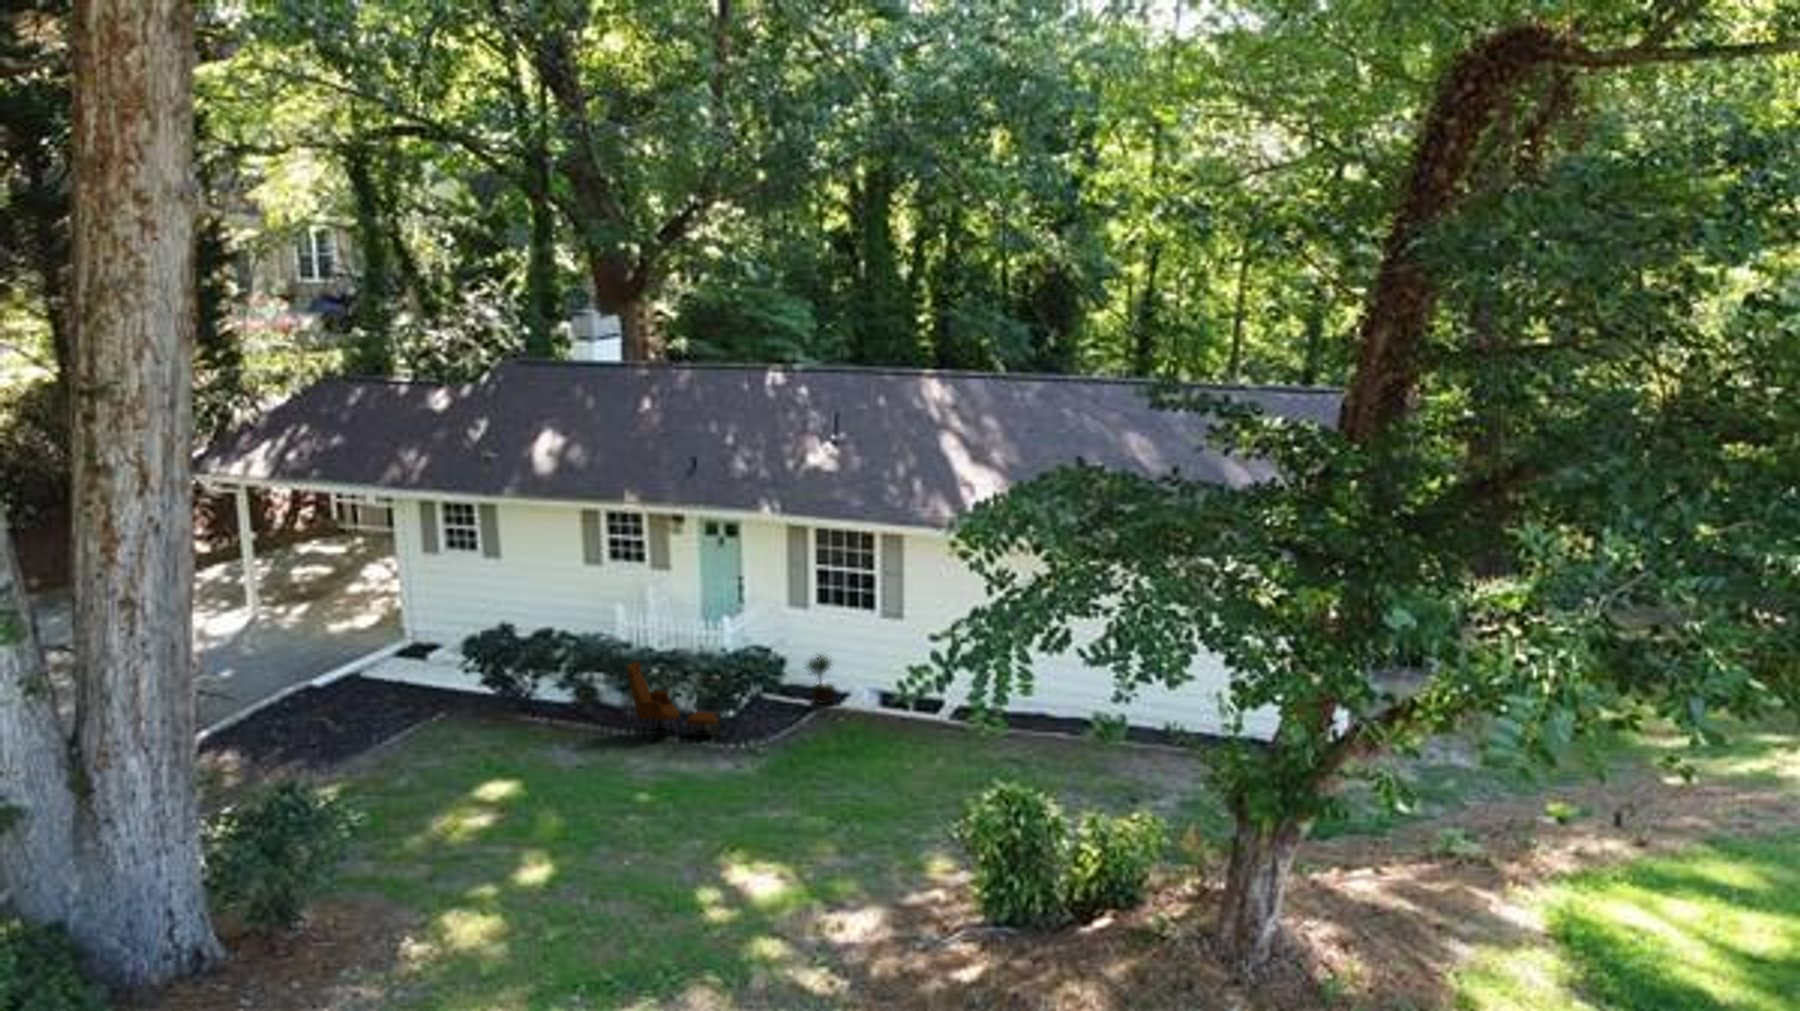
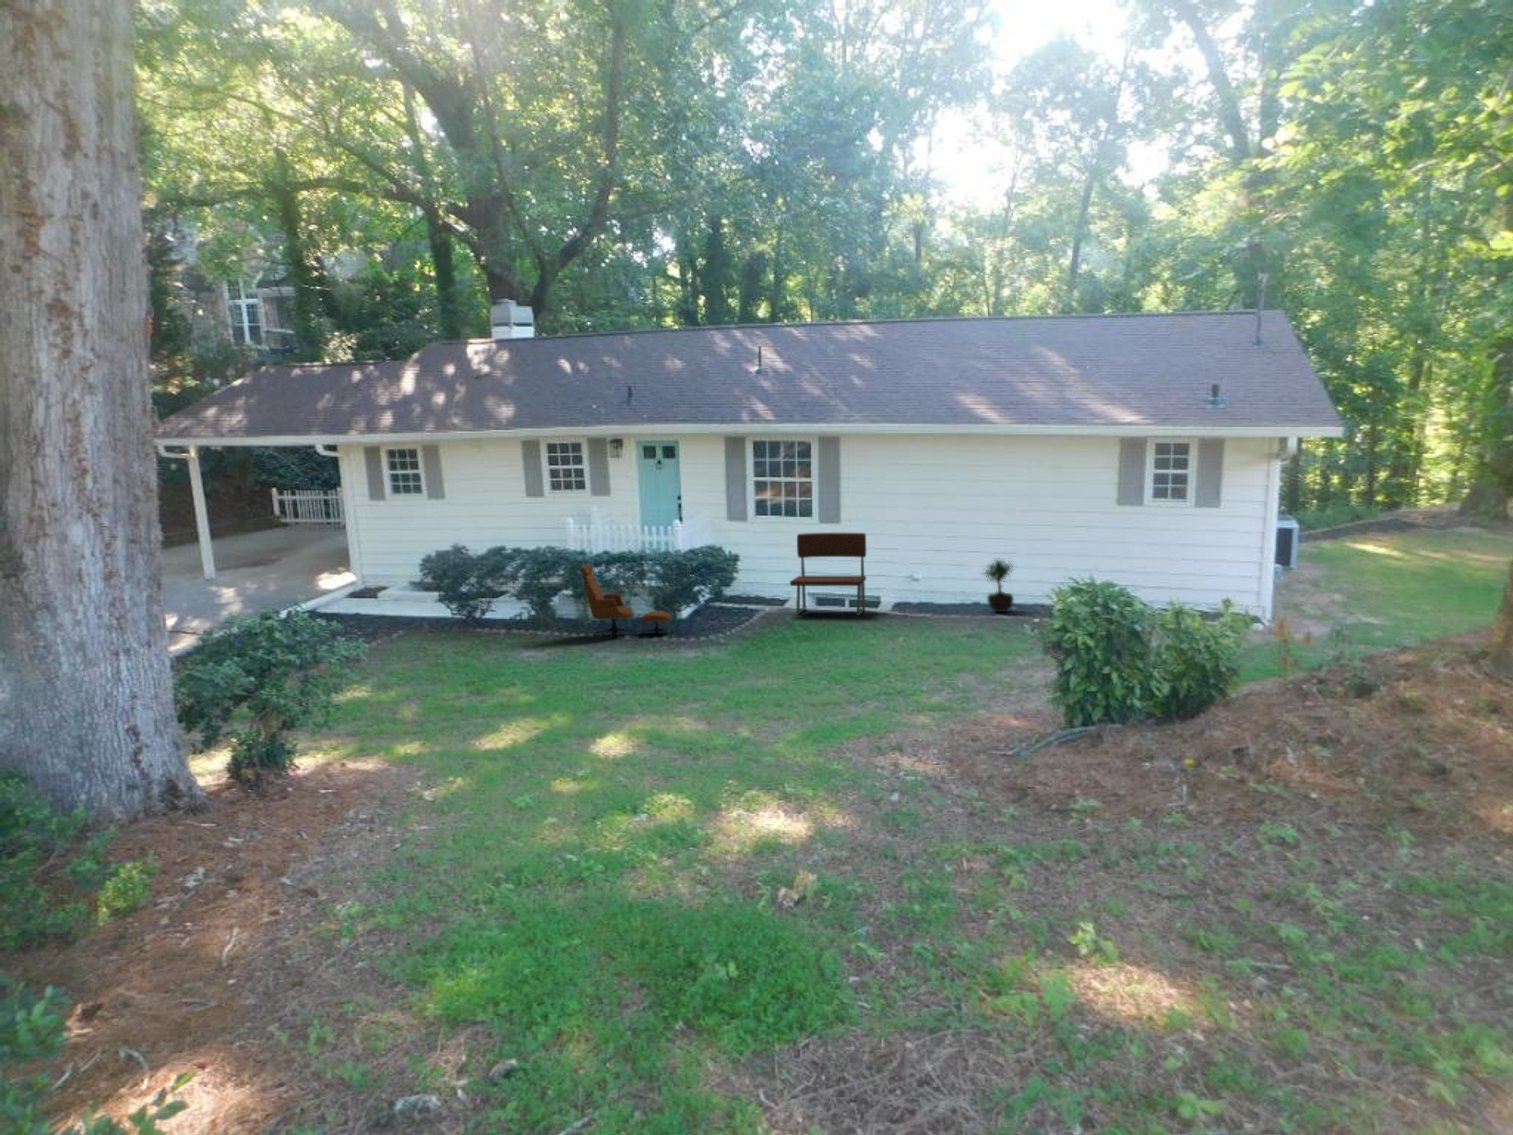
bench: none [845,628,926,721] -> present [790,533,866,615]
potted tree: present [806,654,835,703] -> present [983,560,1013,612]

